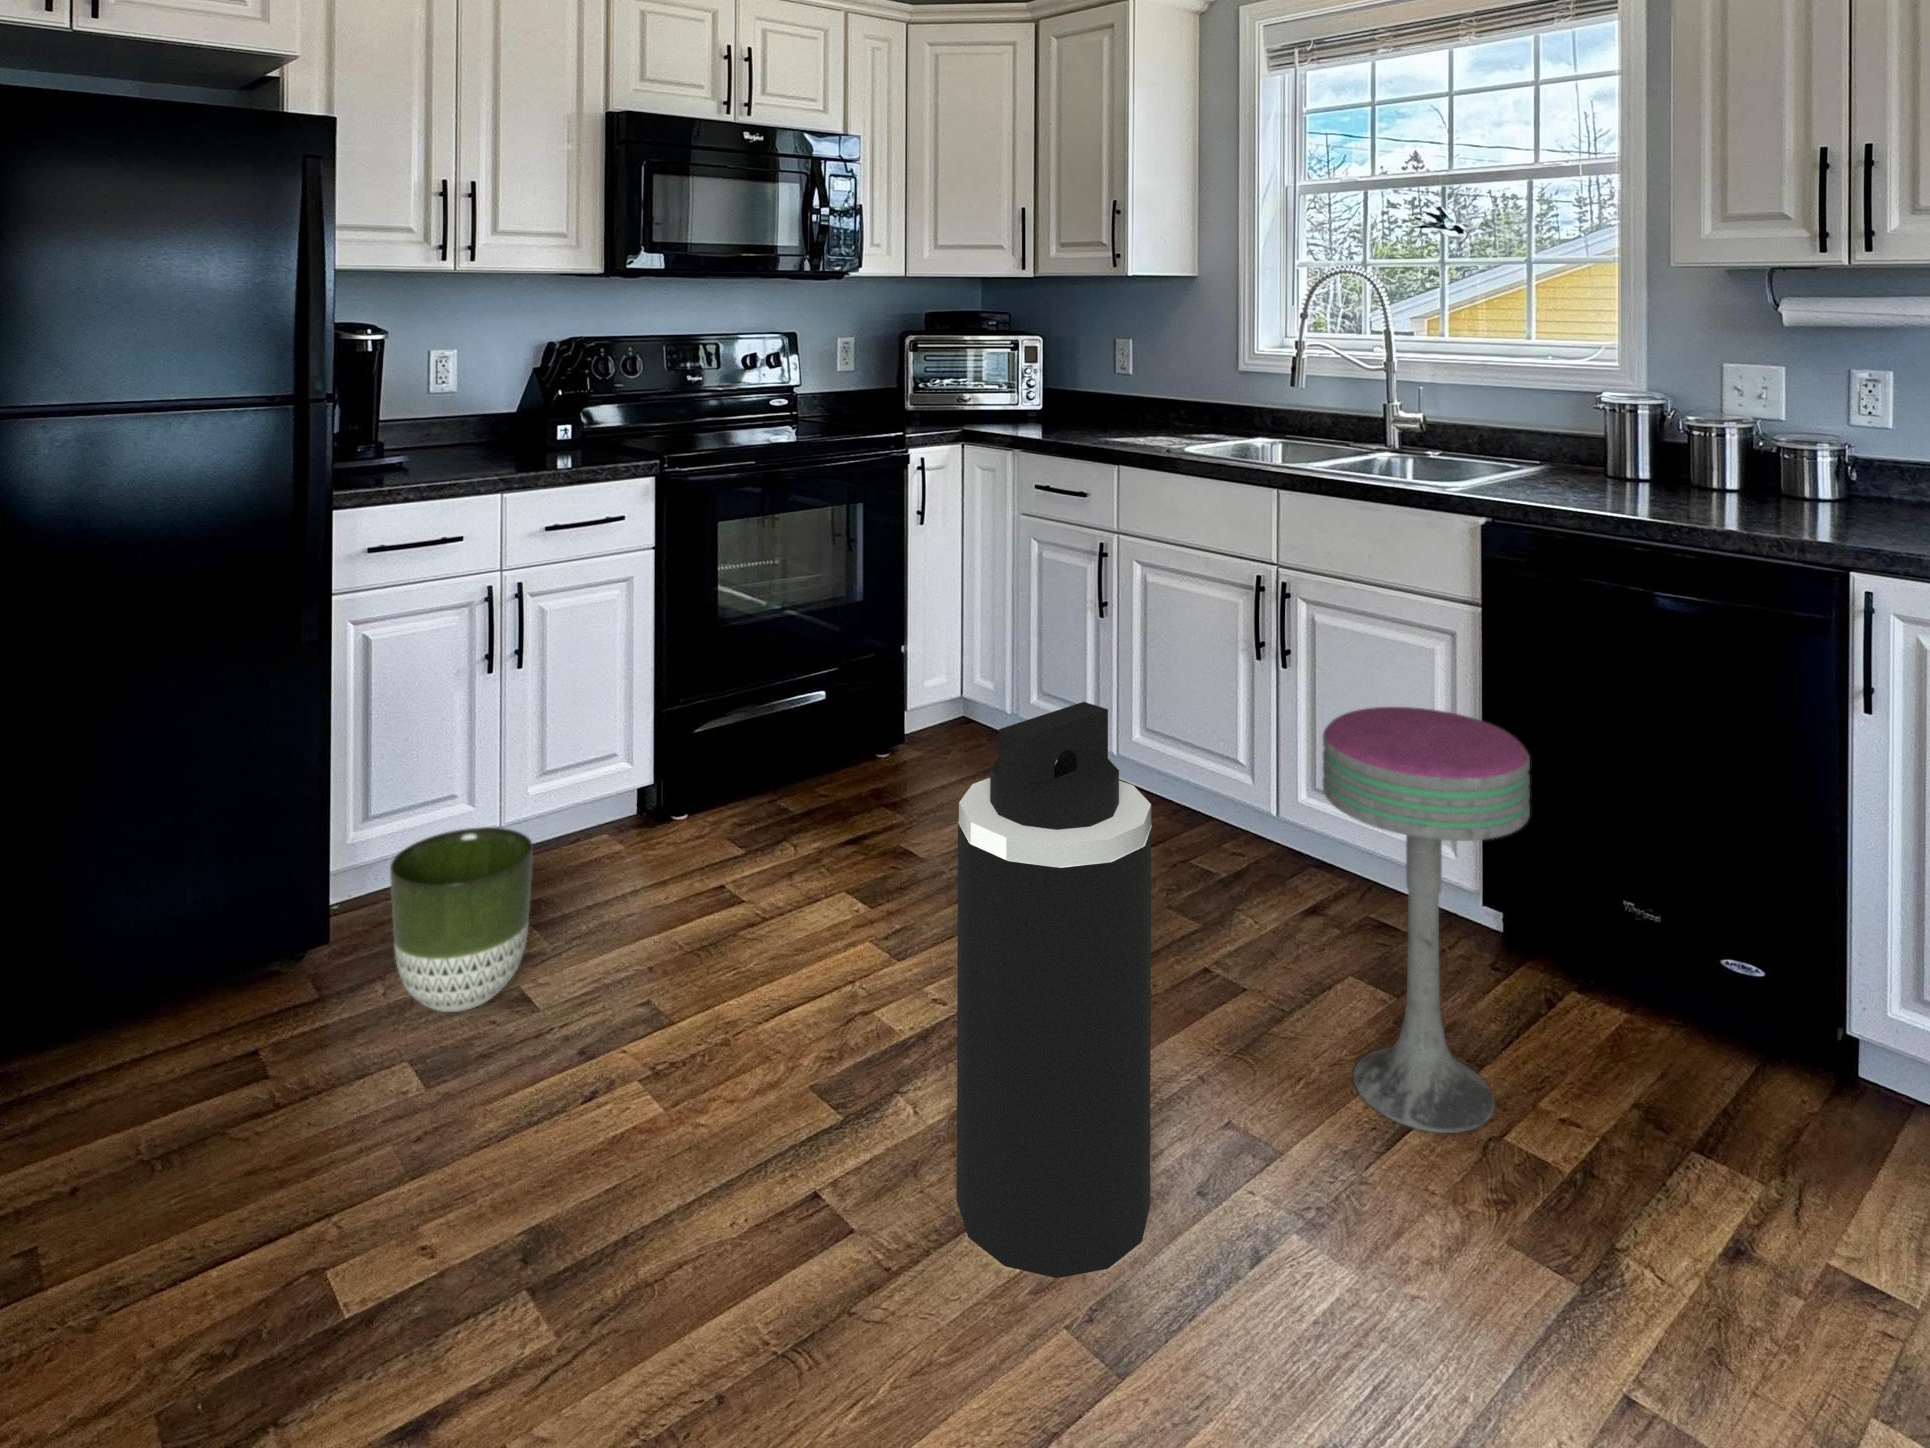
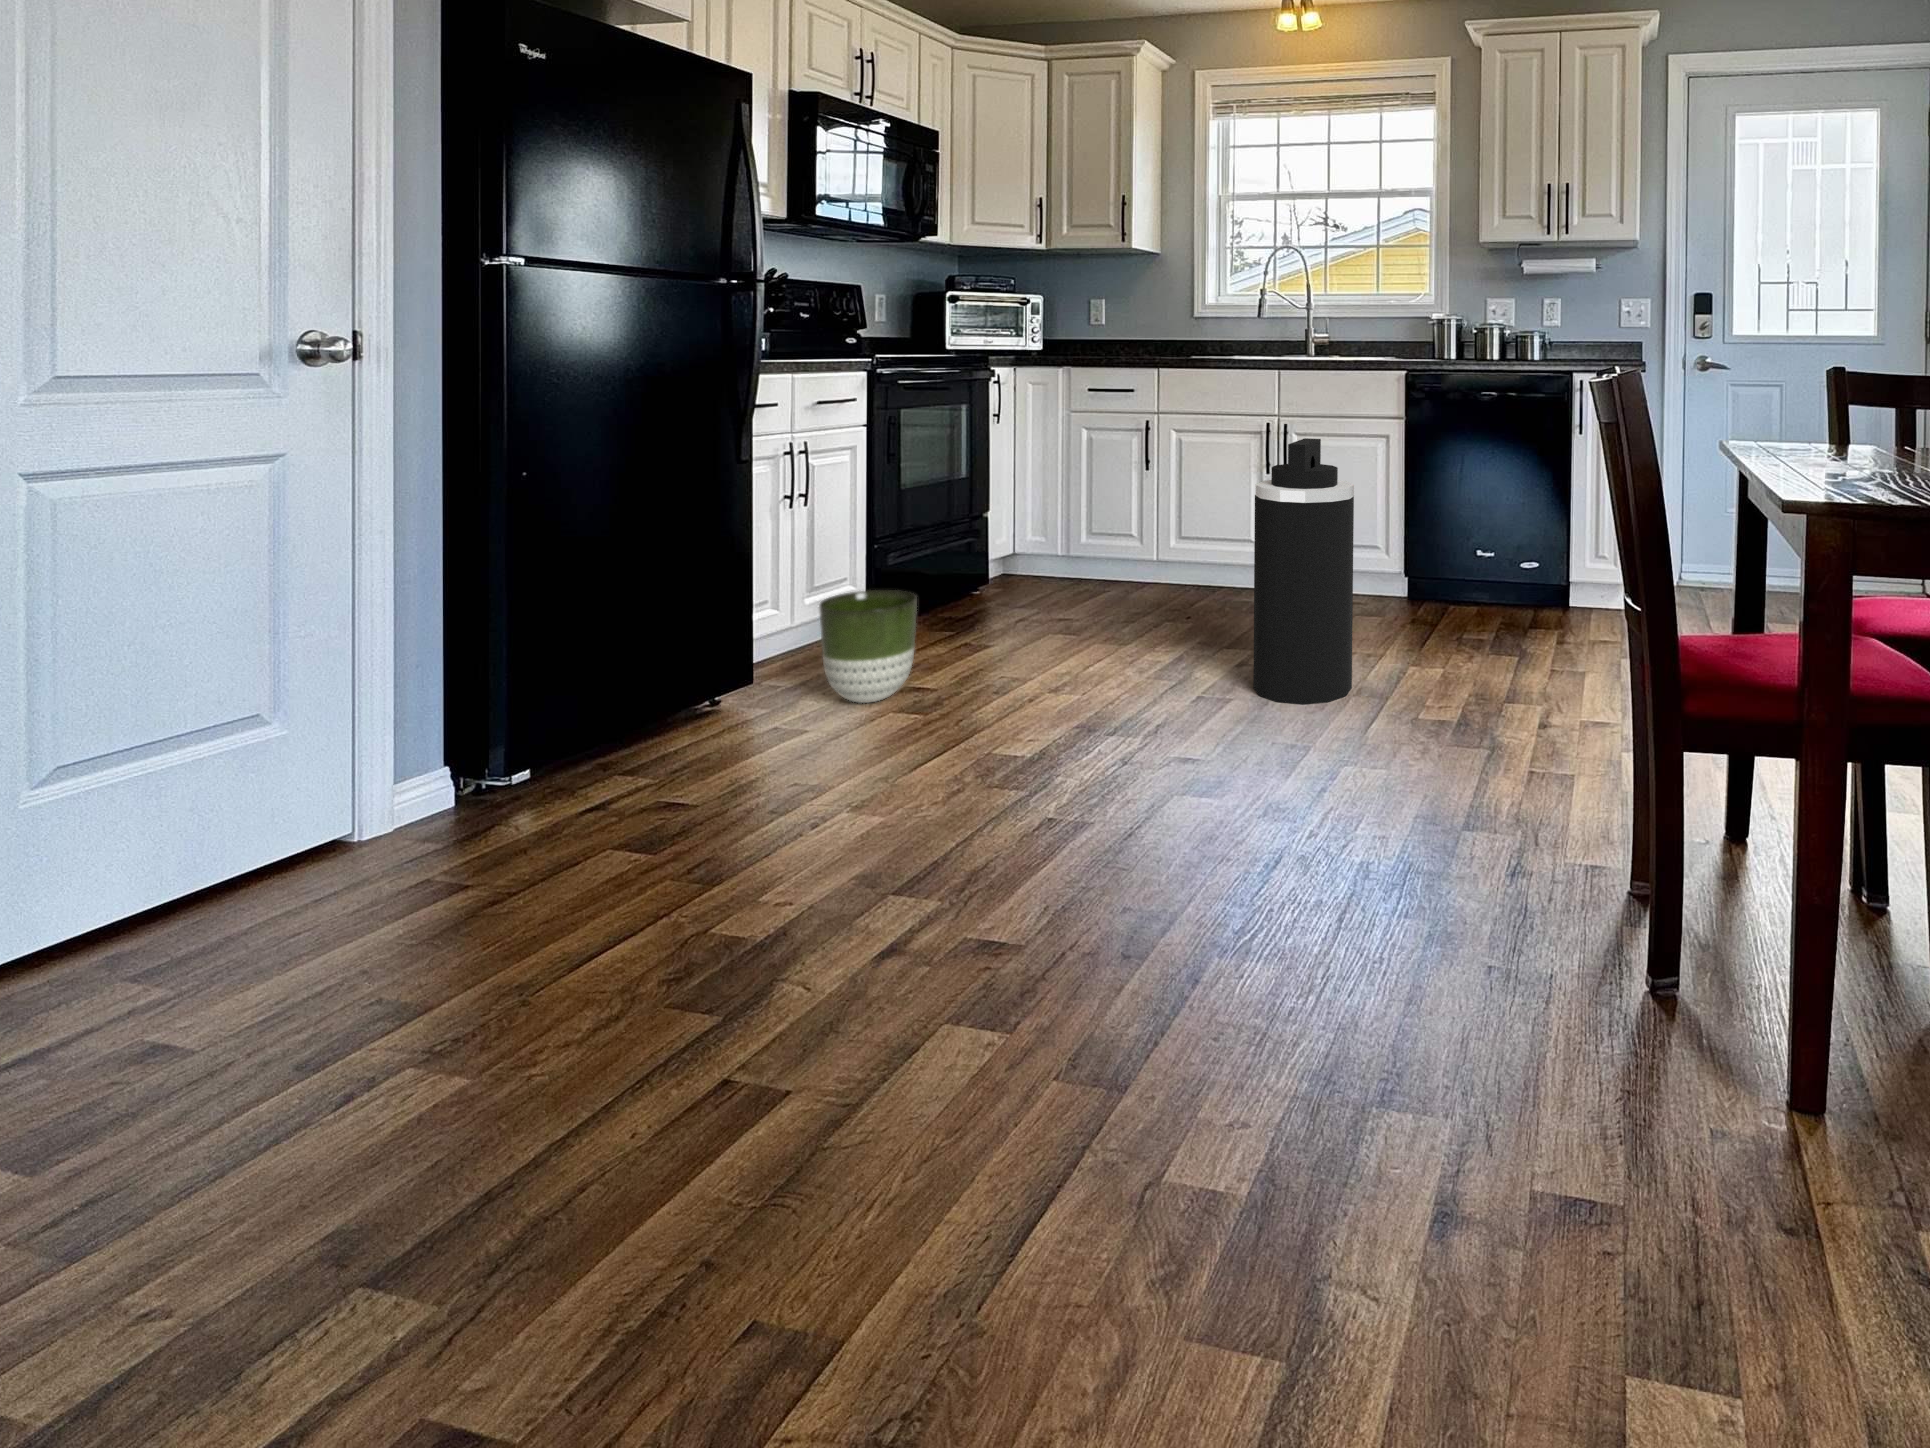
bar stool: present [1322,707,1530,1133] -> none [1373,455,1471,644]

